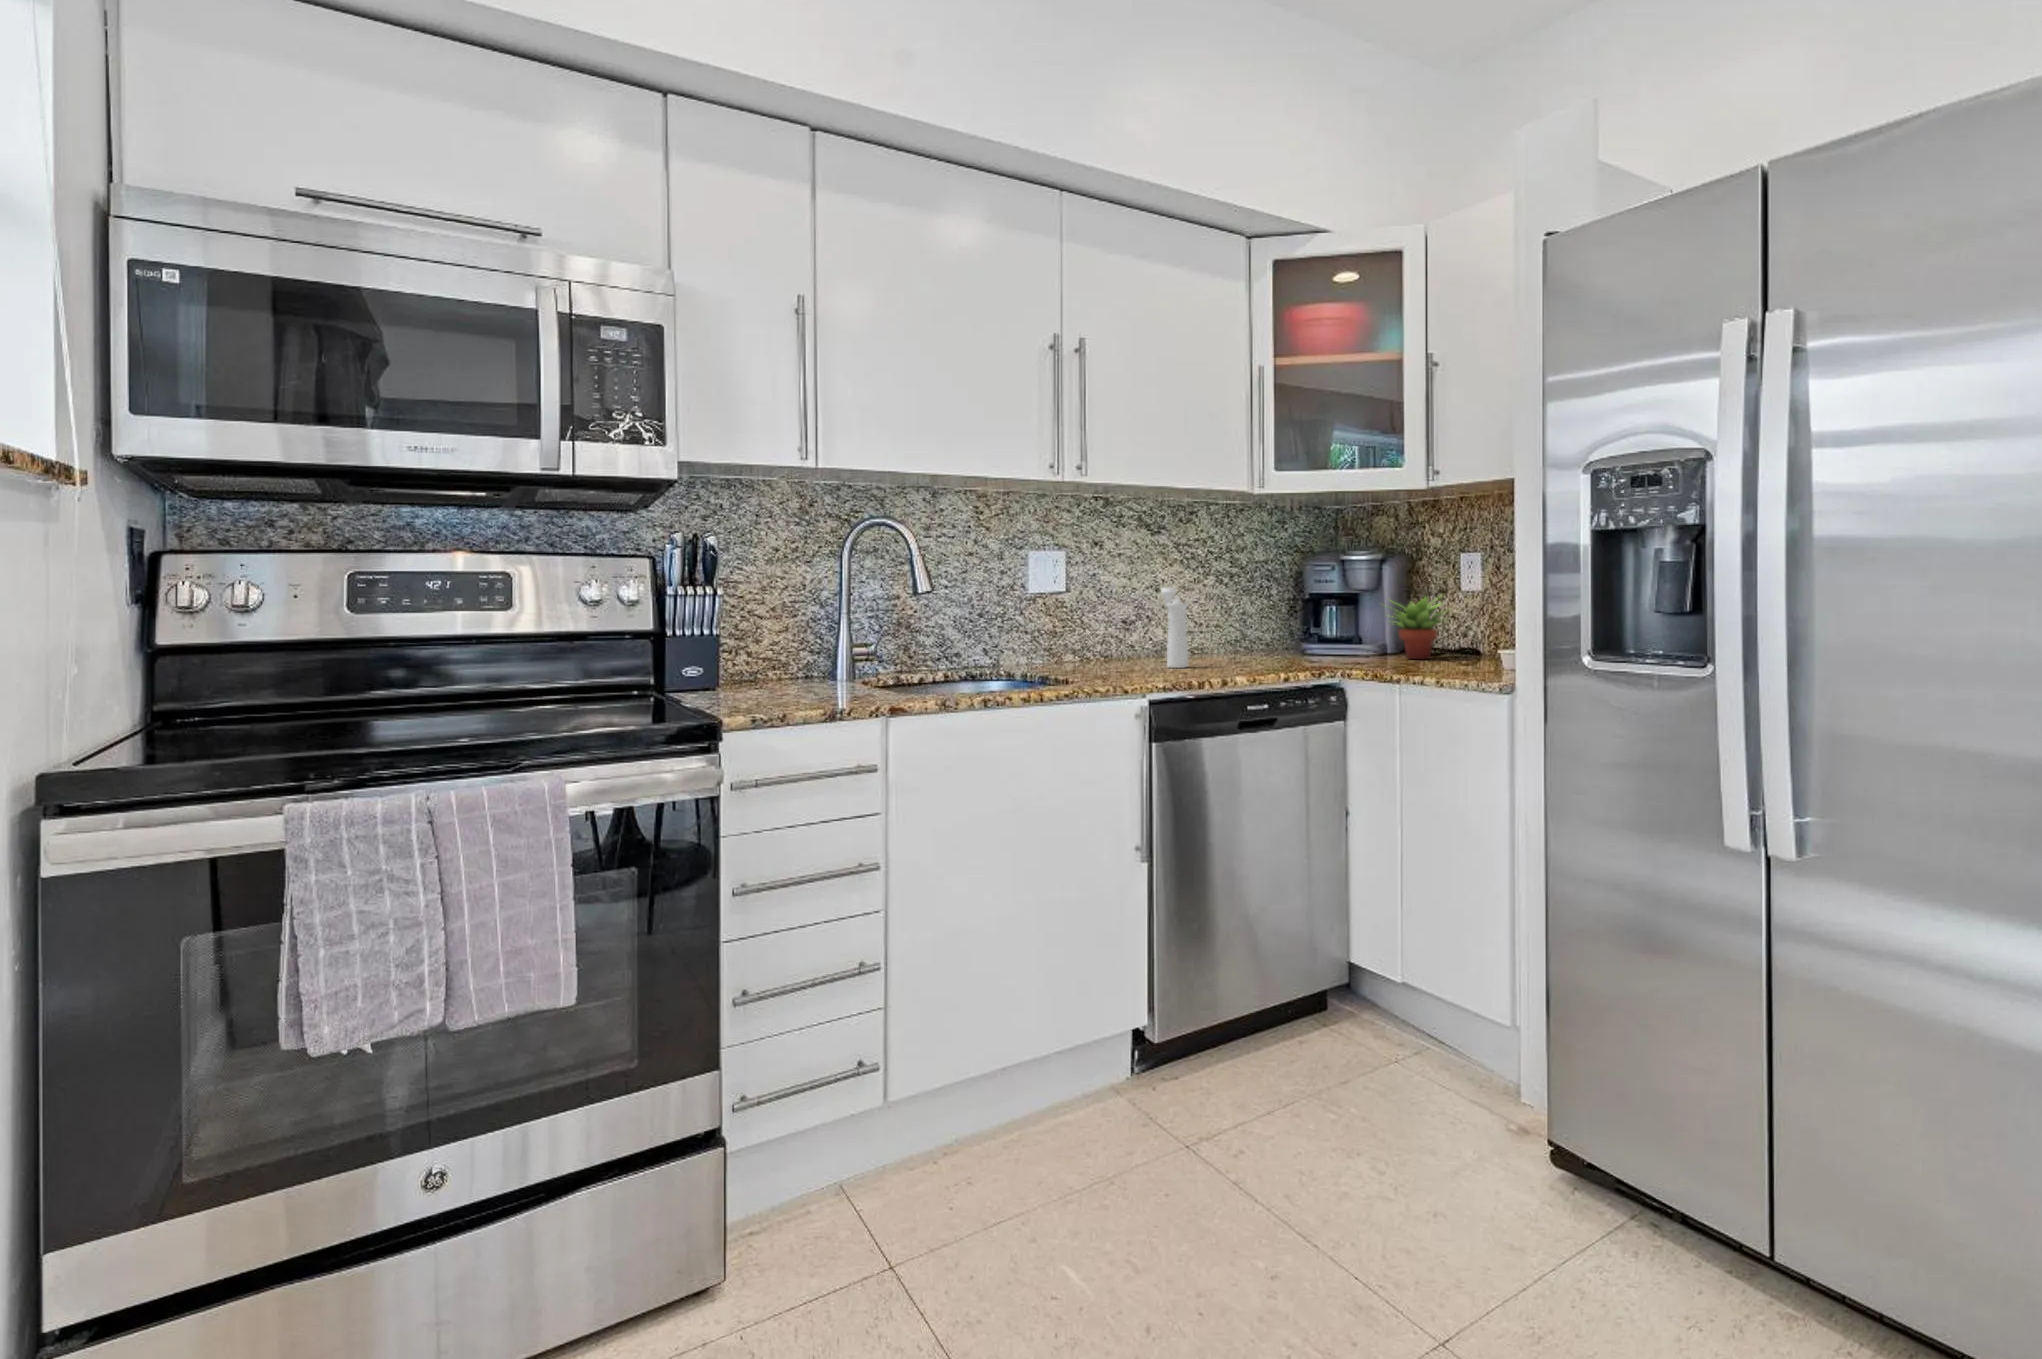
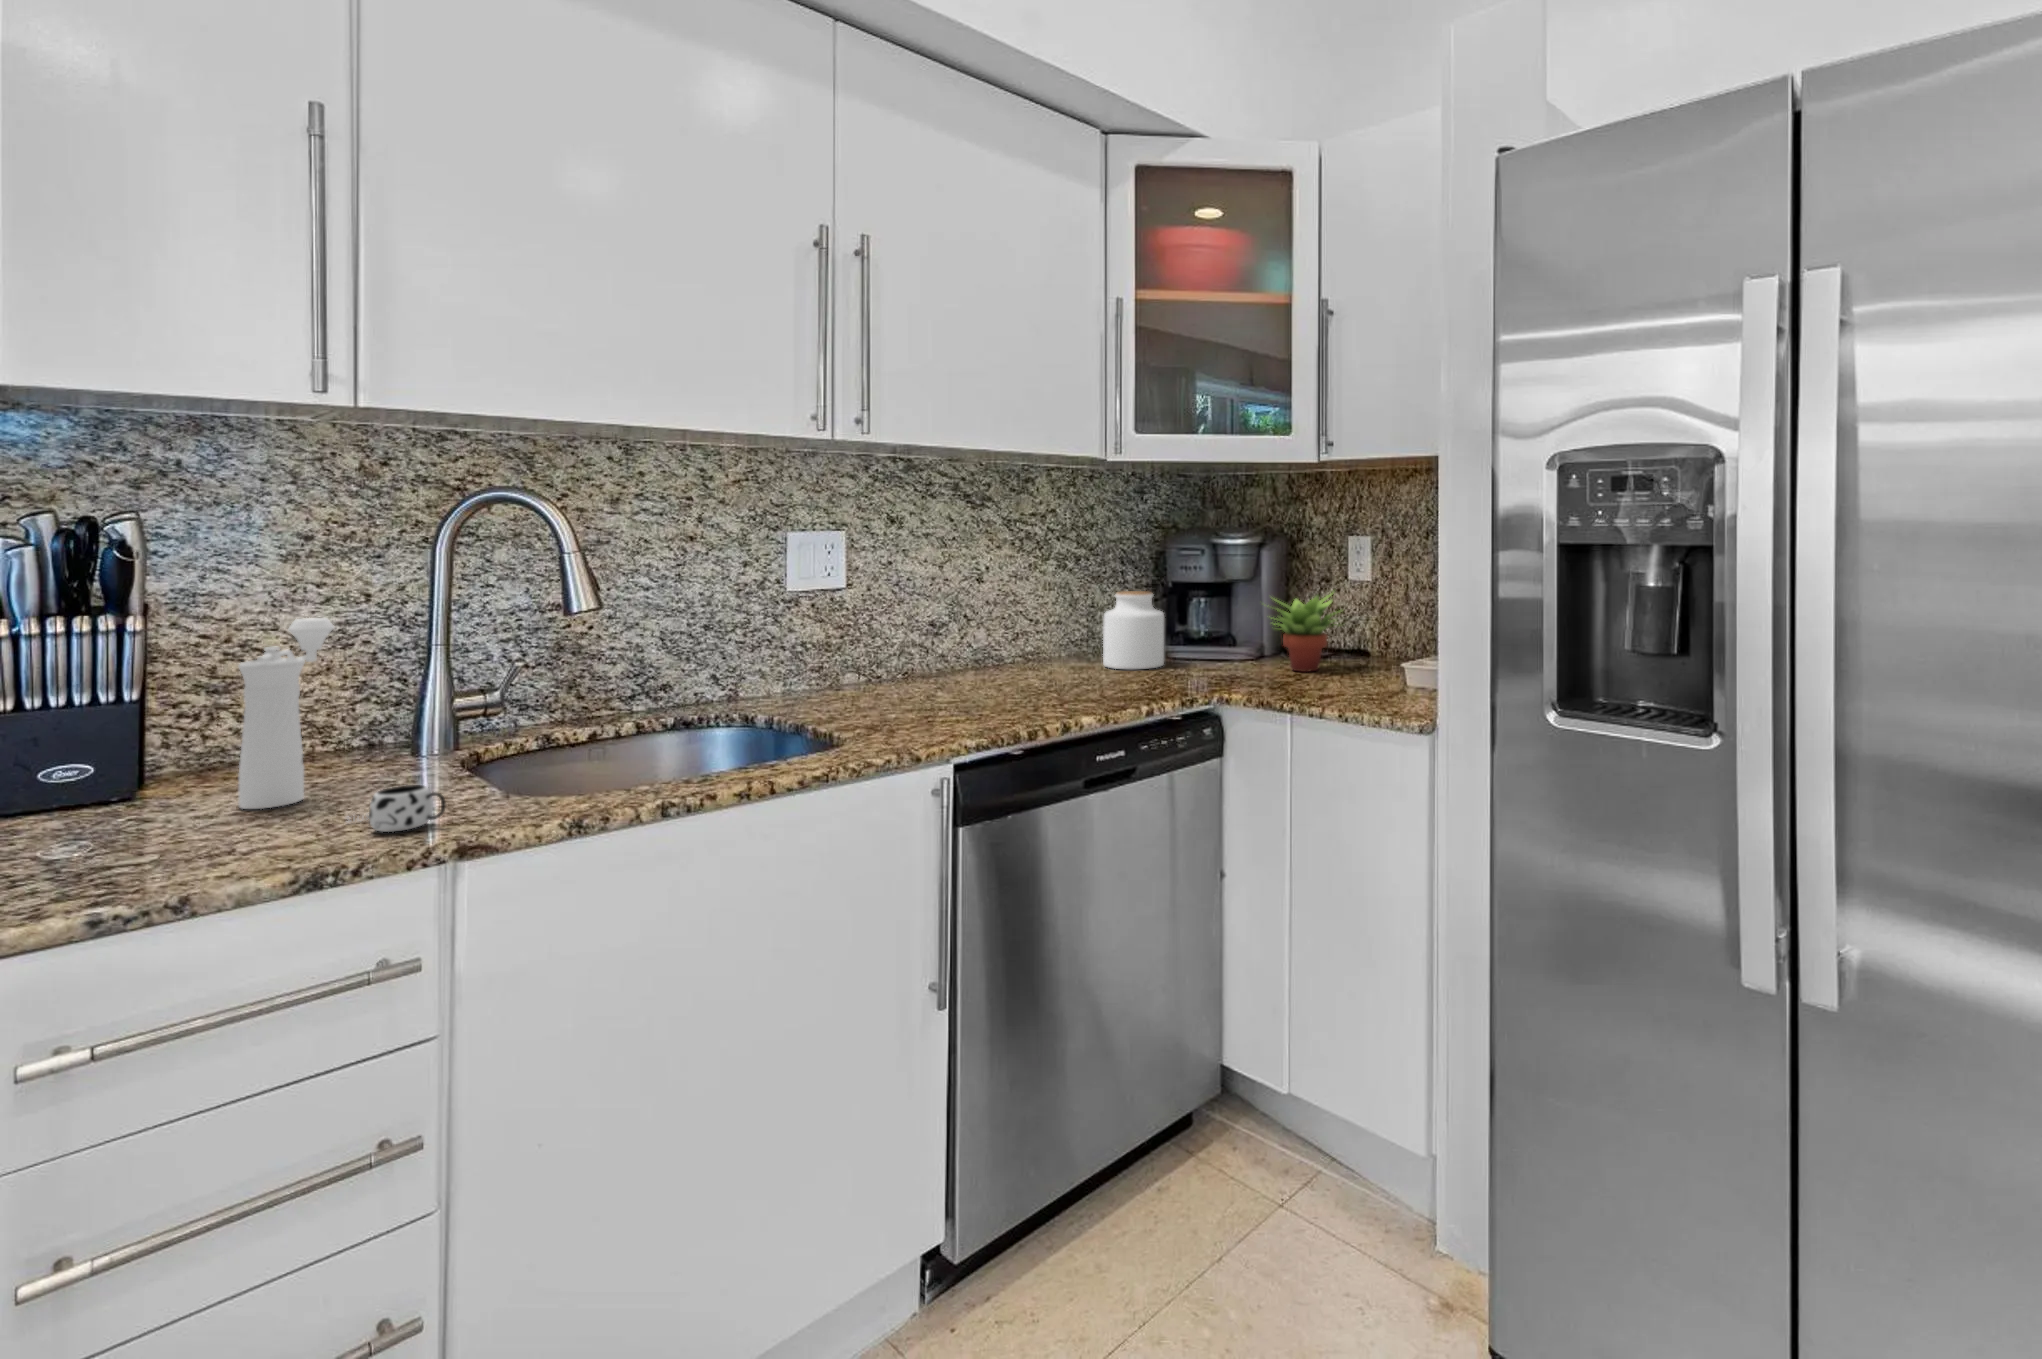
pepper mill: present [1161,588,1188,668] -> present [239,618,334,809]
jar: none [1254,598,1302,658] -> present [1103,591,1164,669]
mug: none [826,679,877,702] -> present [347,785,446,832]

